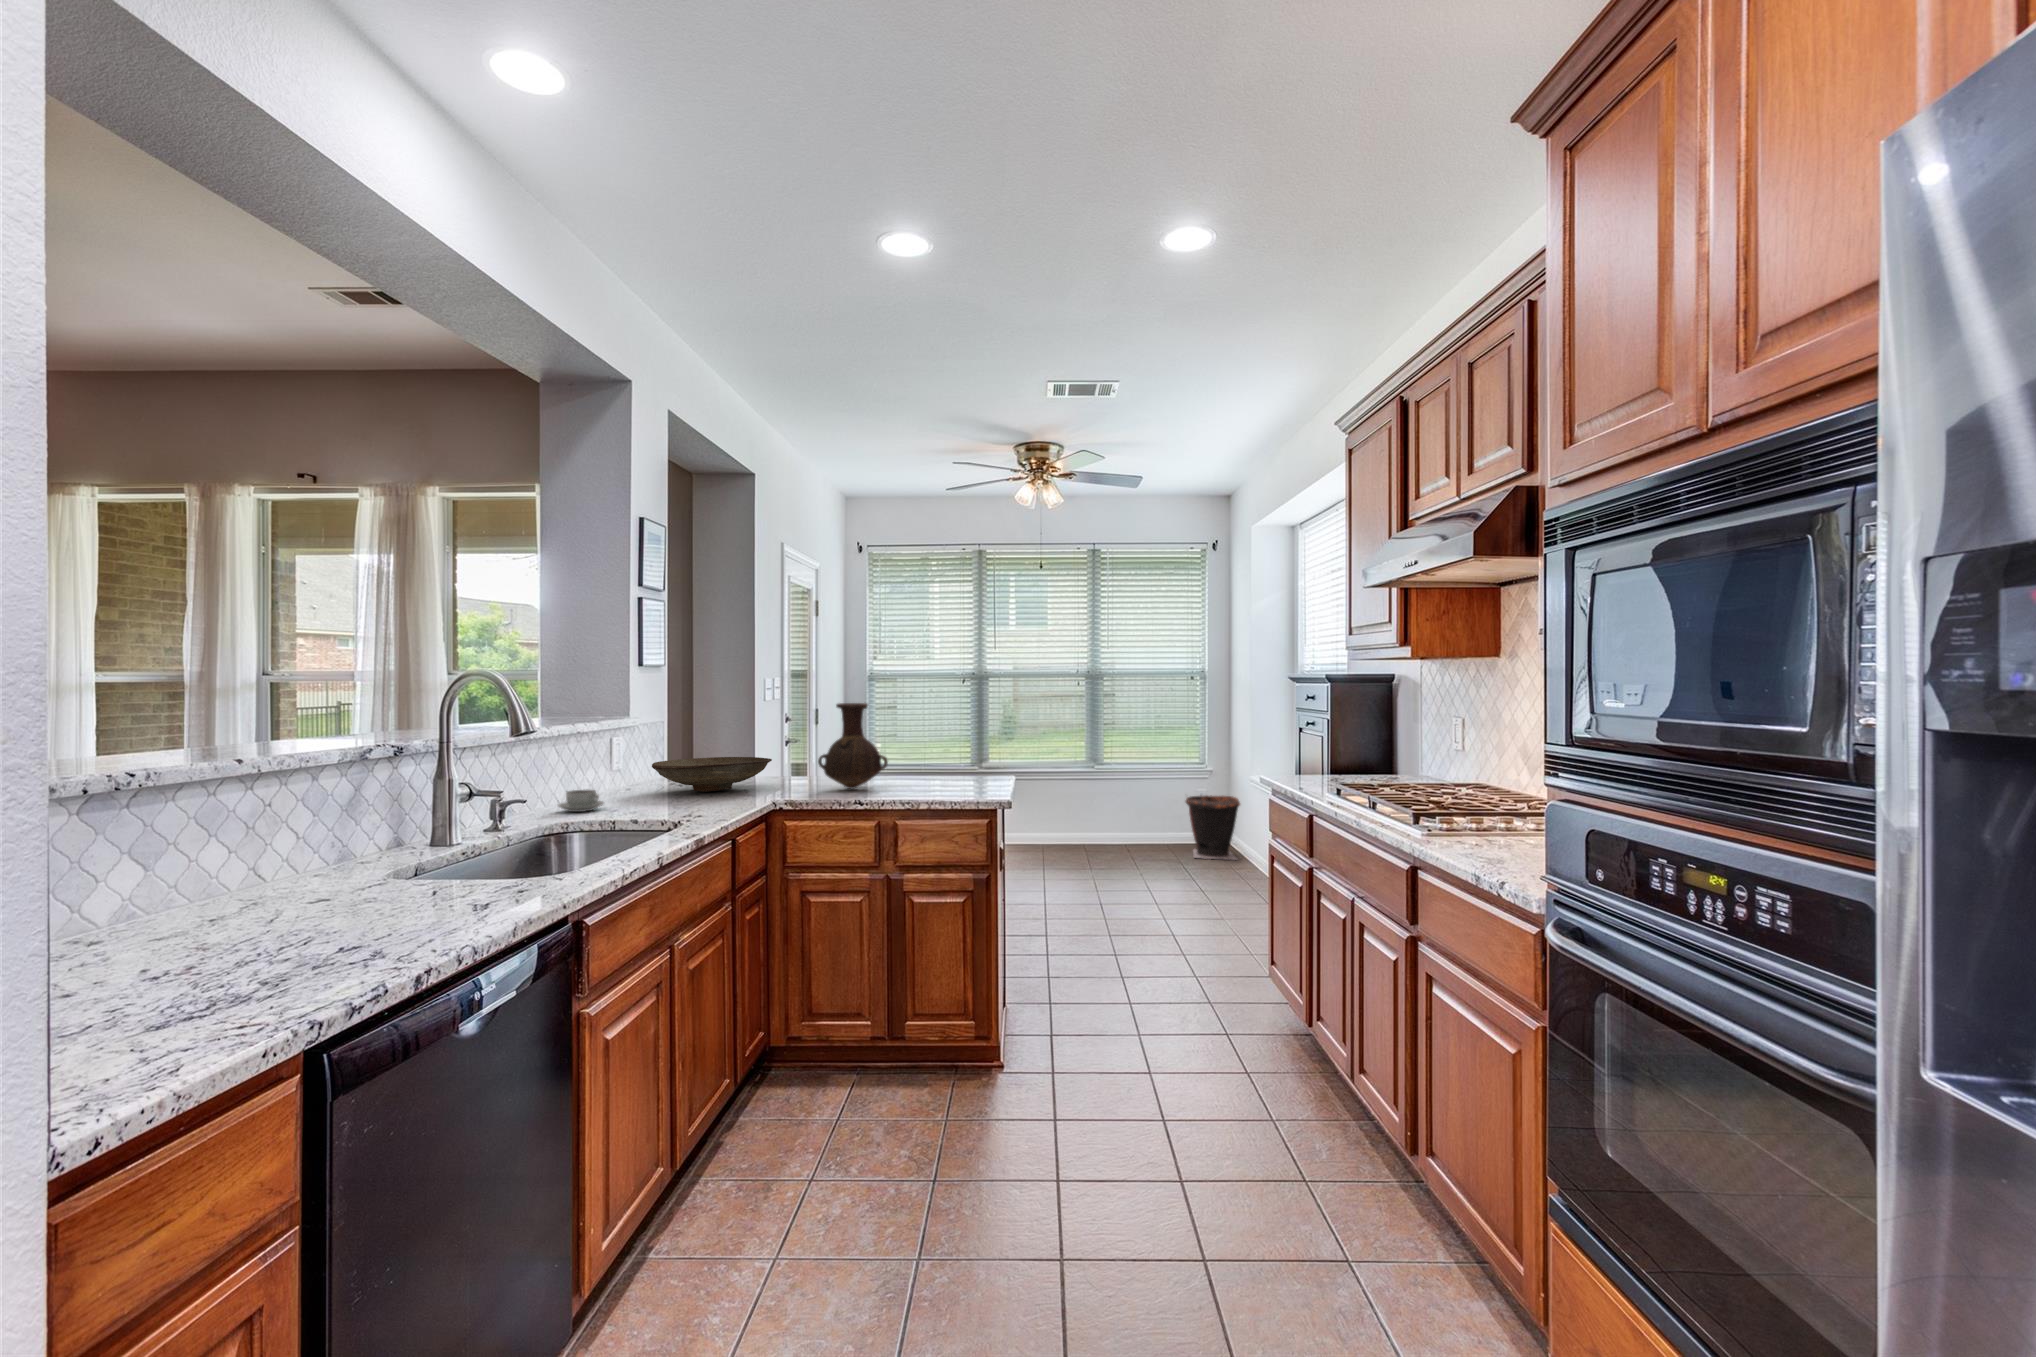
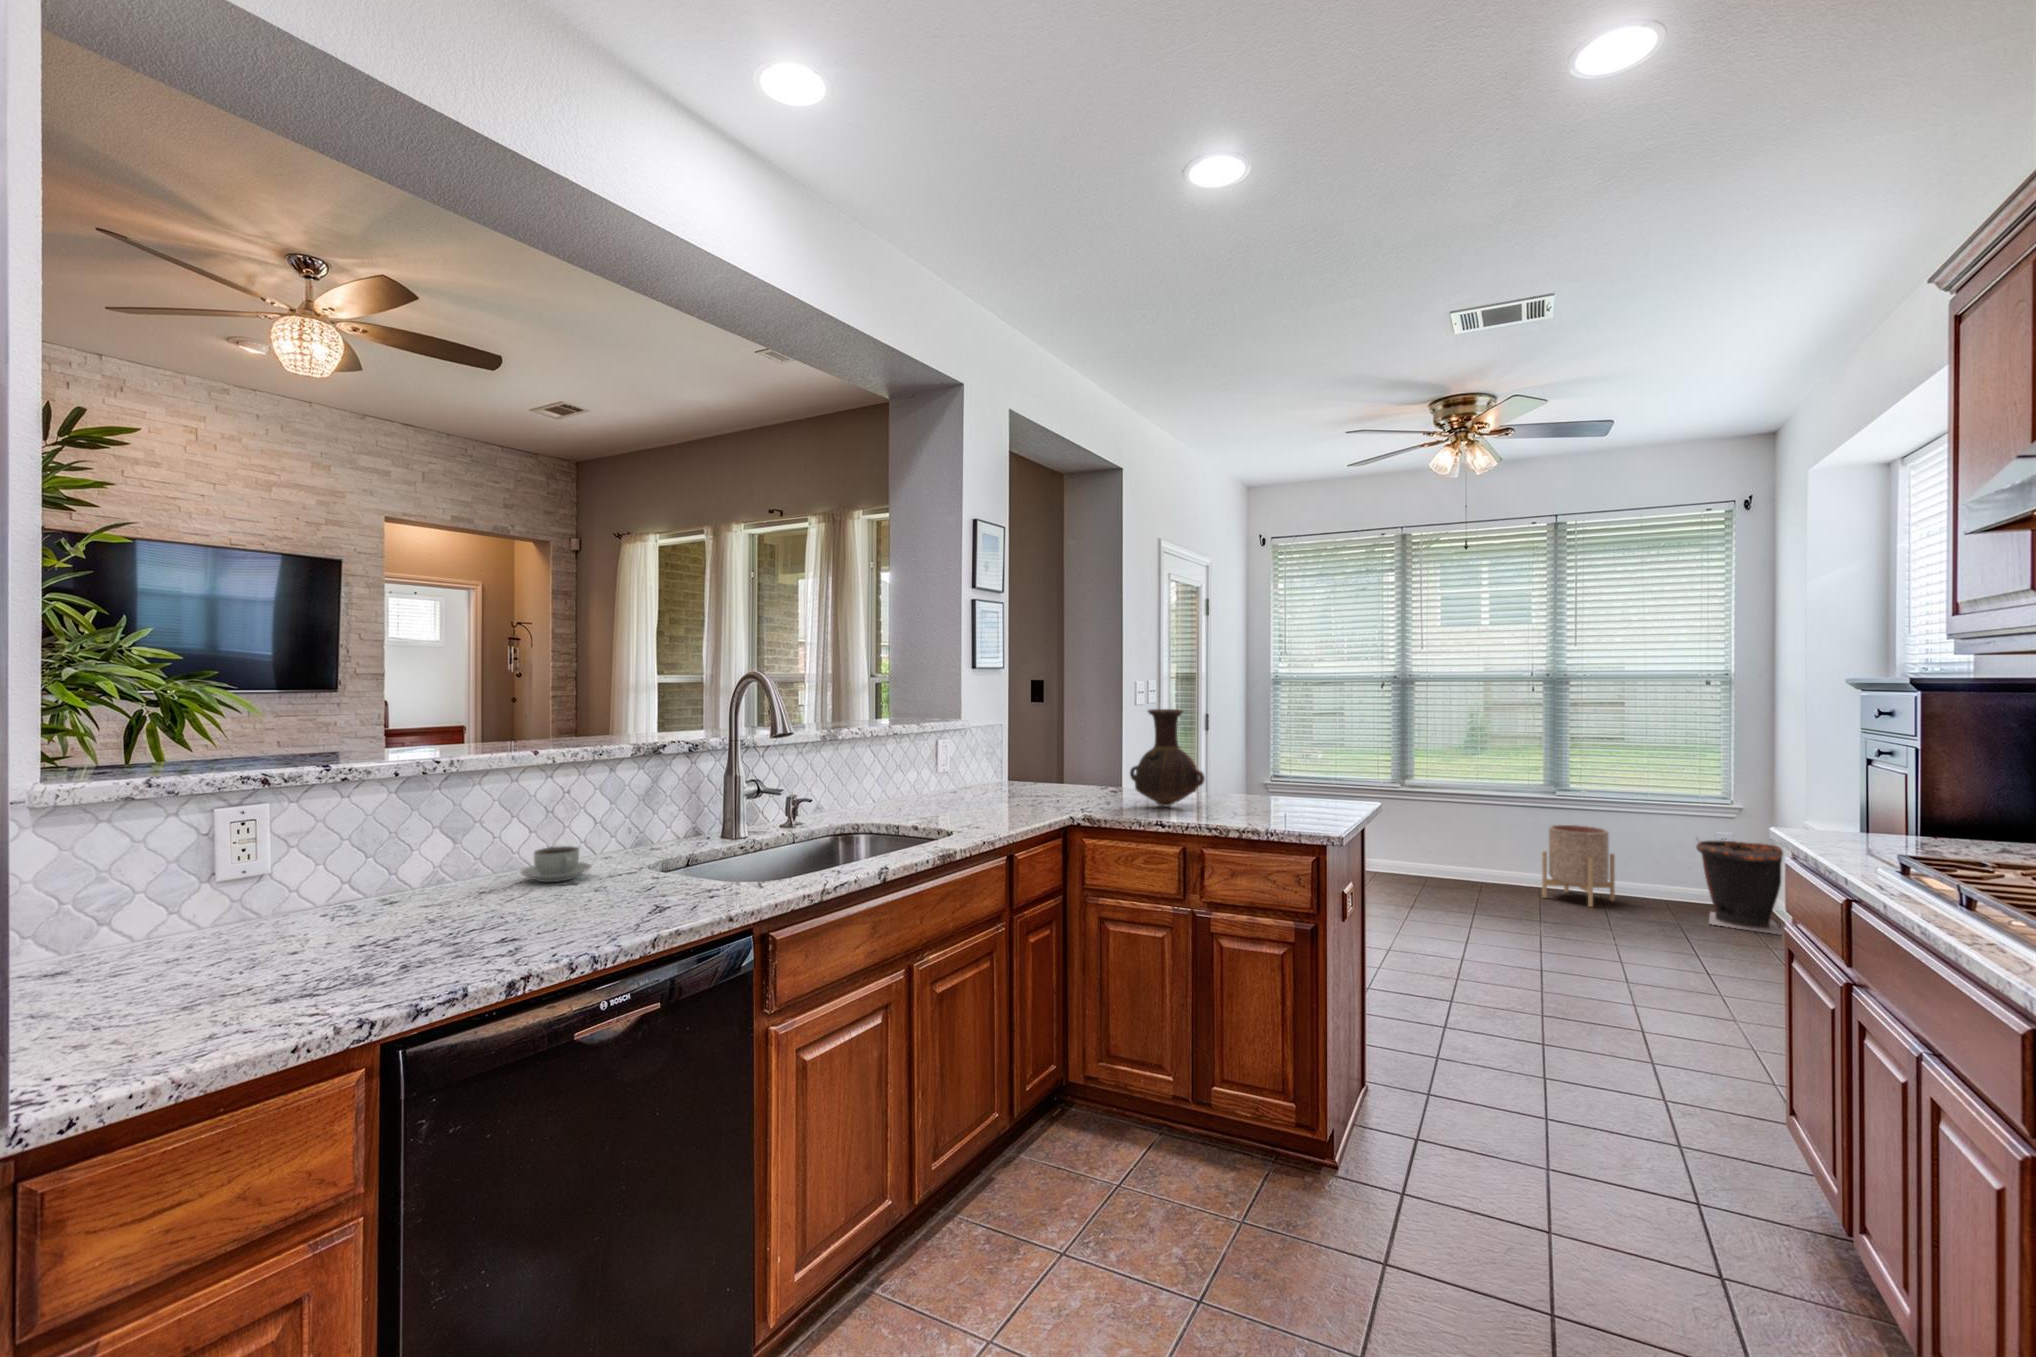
decorative bowl: present [652,757,772,792] -> none [969,763,1087,799]
coffee cup: present [558,790,603,812] -> present [520,846,591,882]
planter: none [1085,792,1133,855] -> present [1542,825,1615,907]

